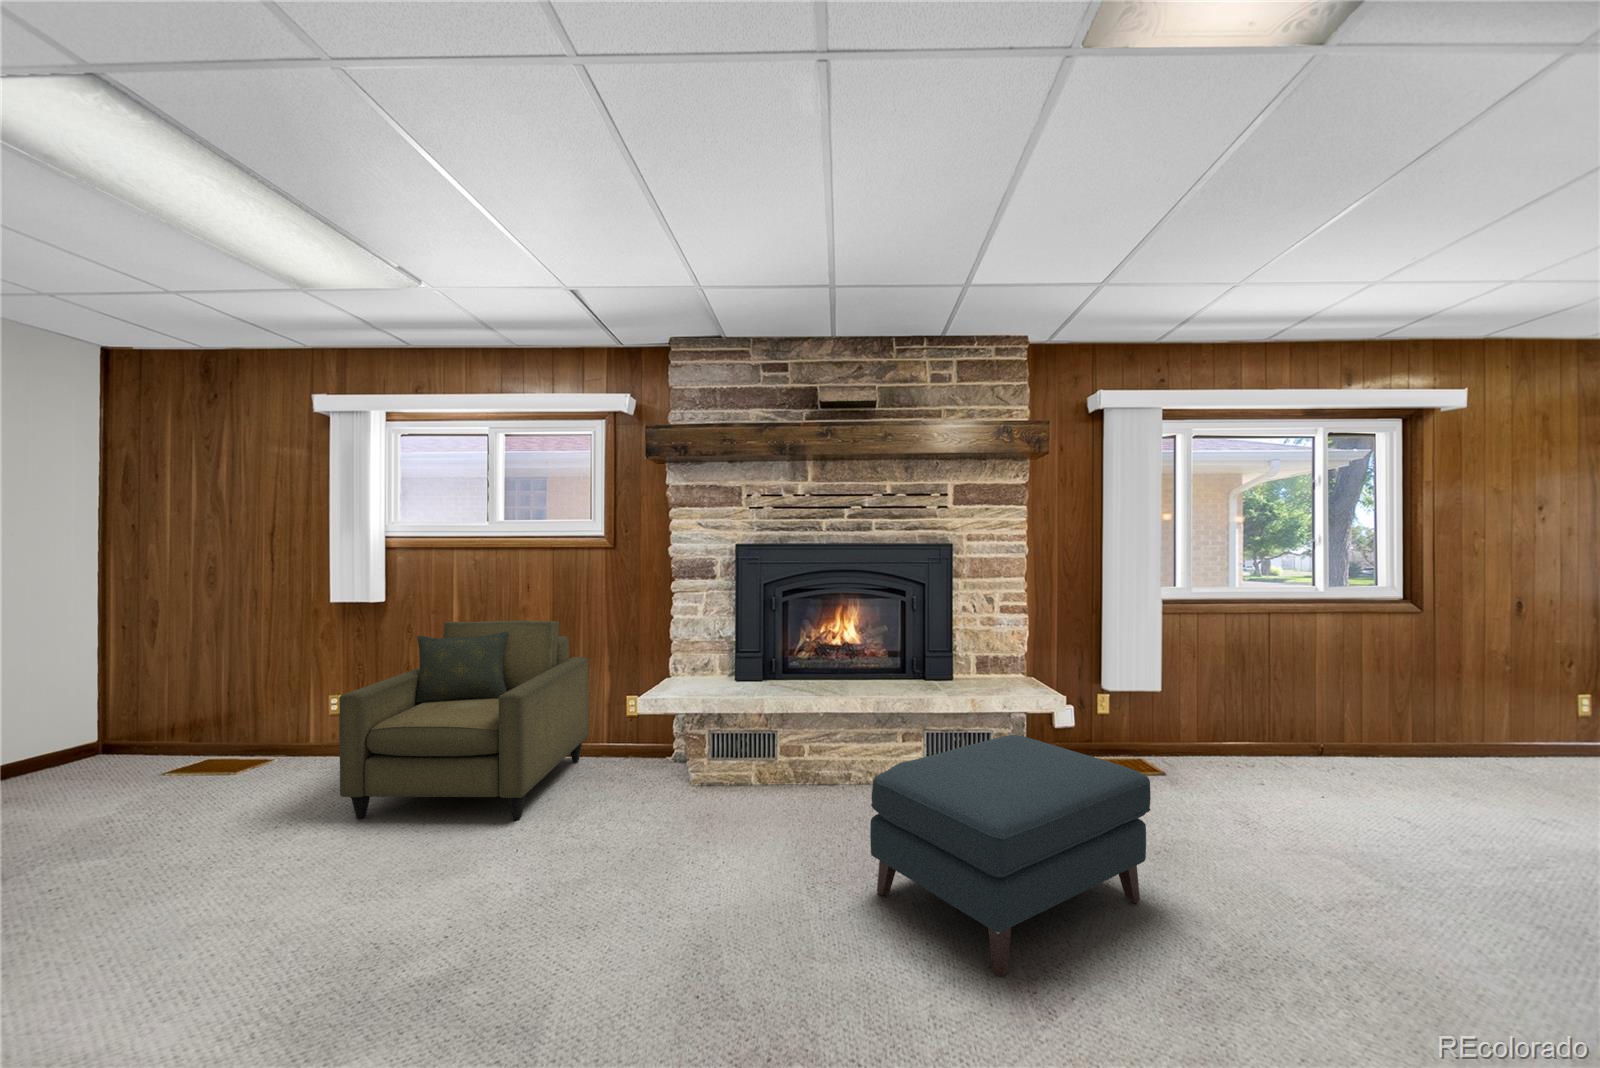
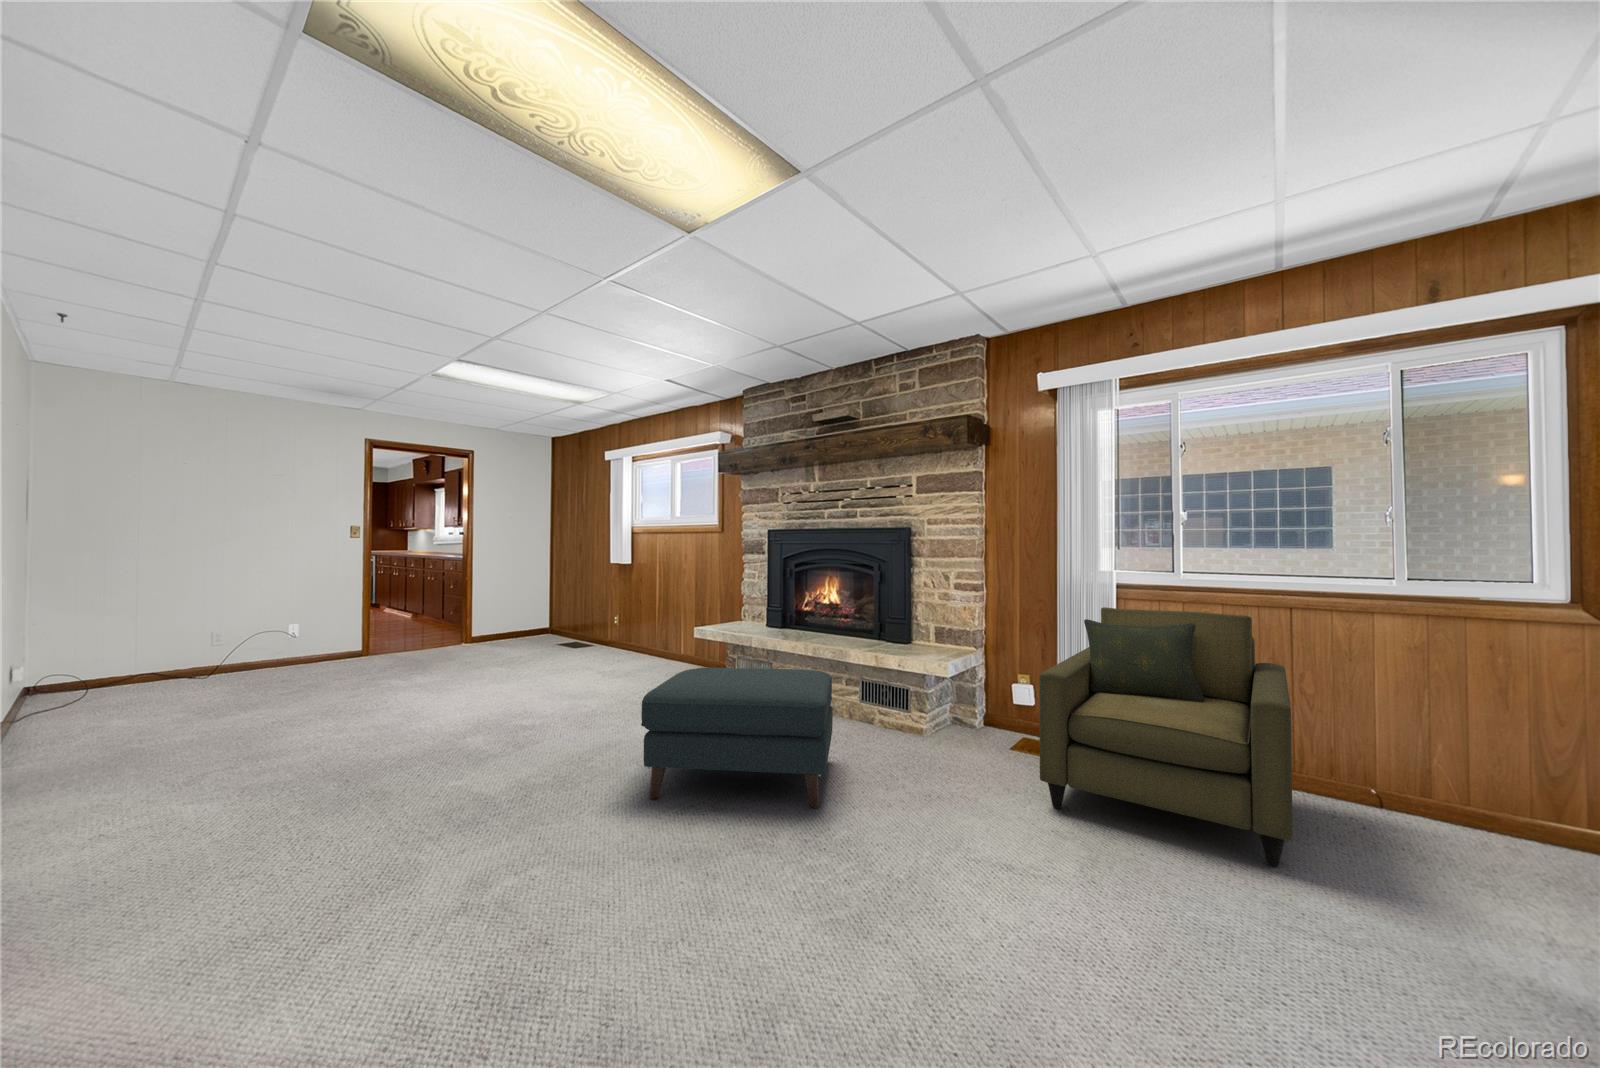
armchair: present [339,620,589,820] -> present [1039,607,1293,867]

